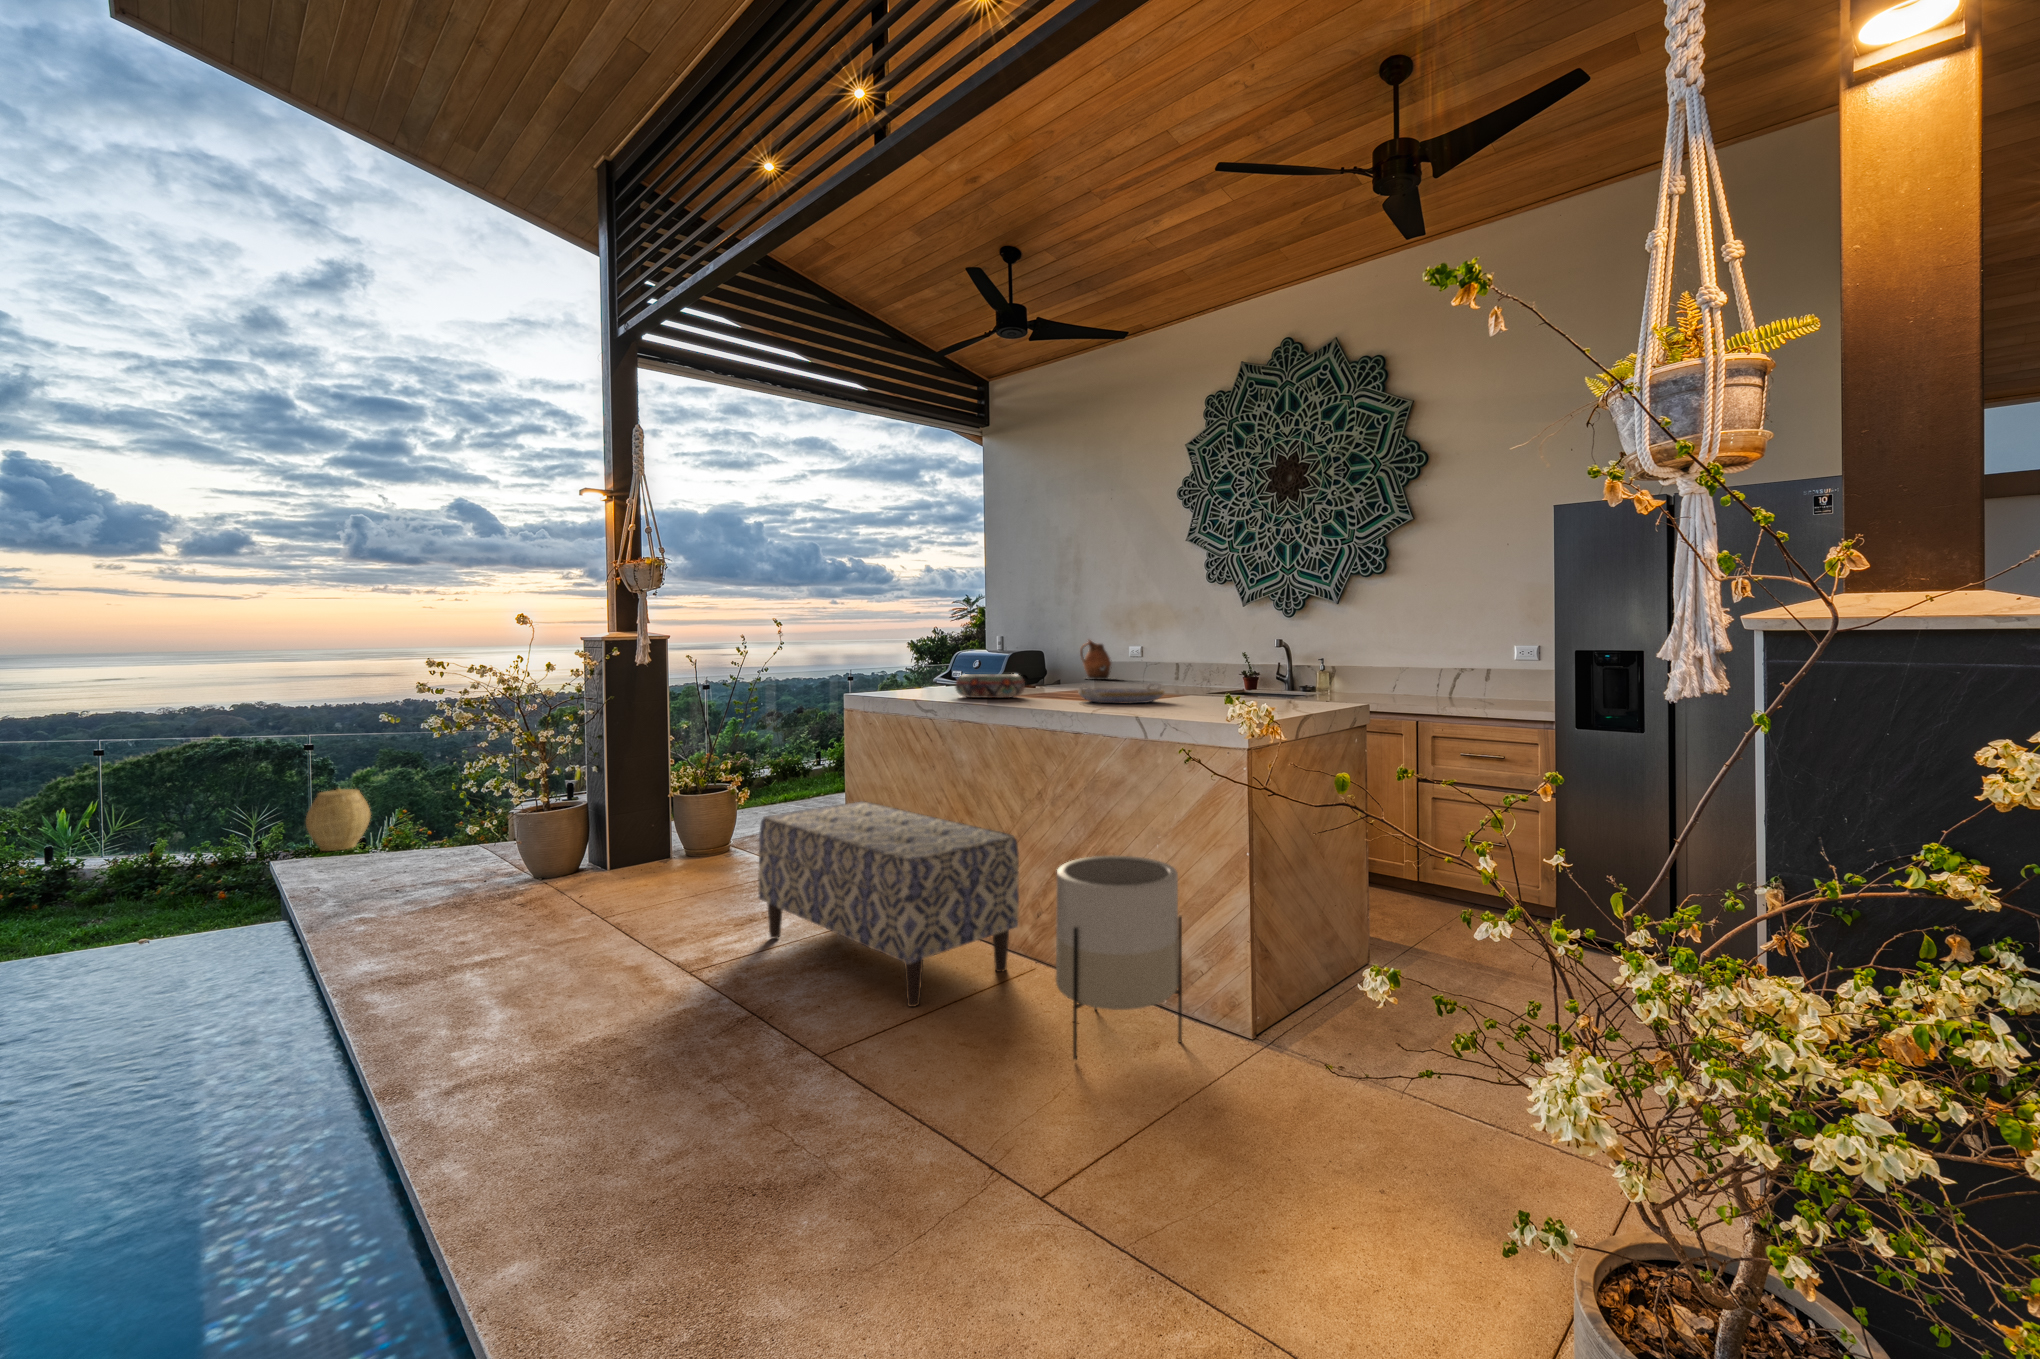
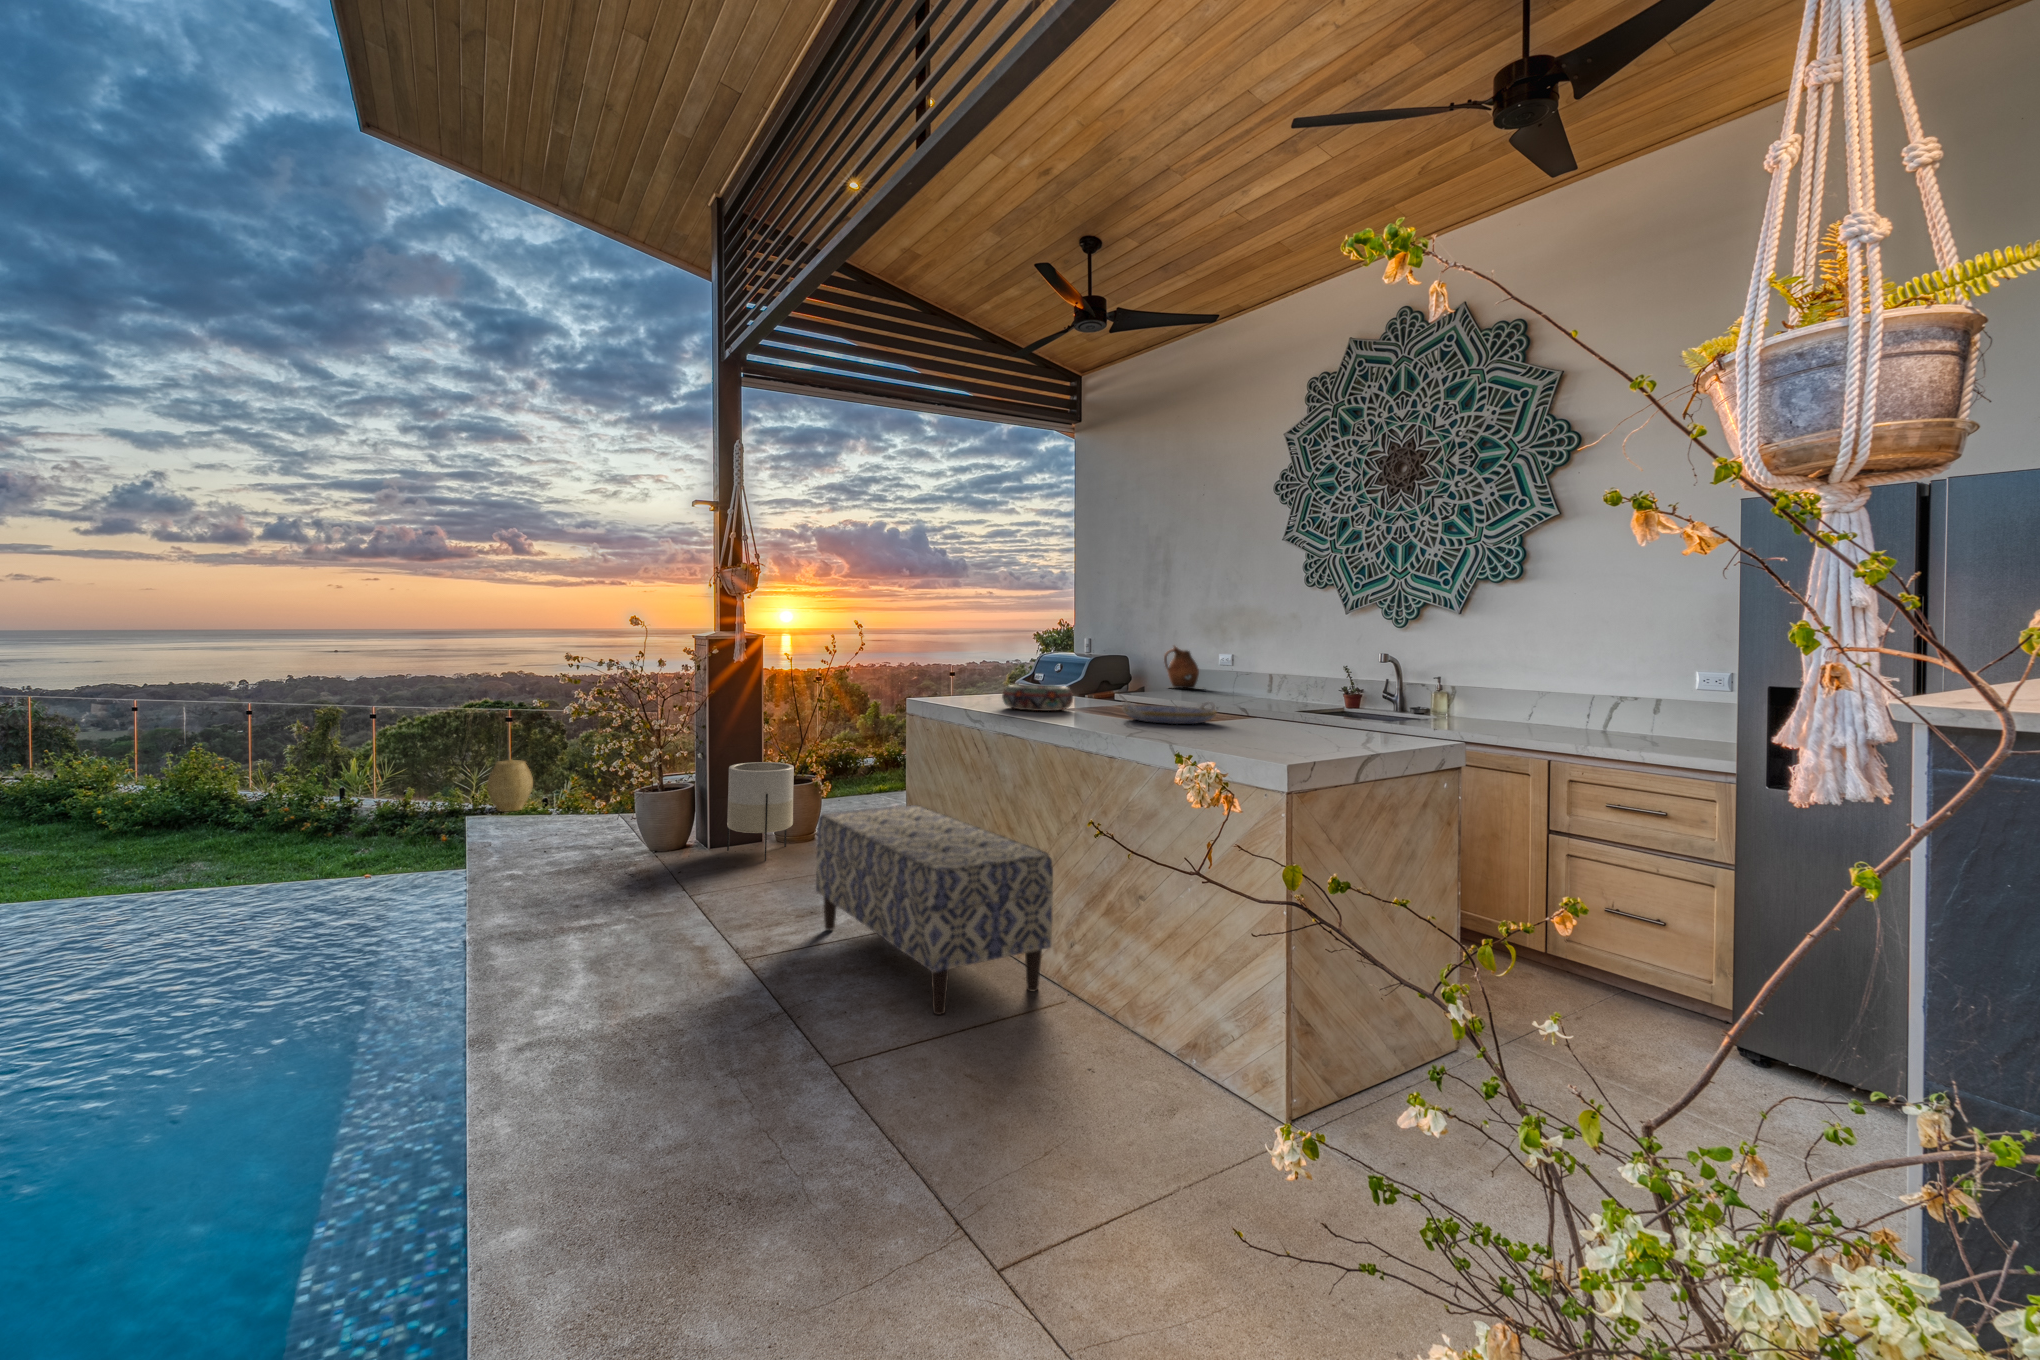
planter: present [1056,856,1182,1060] -> present [727,762,794,861]

